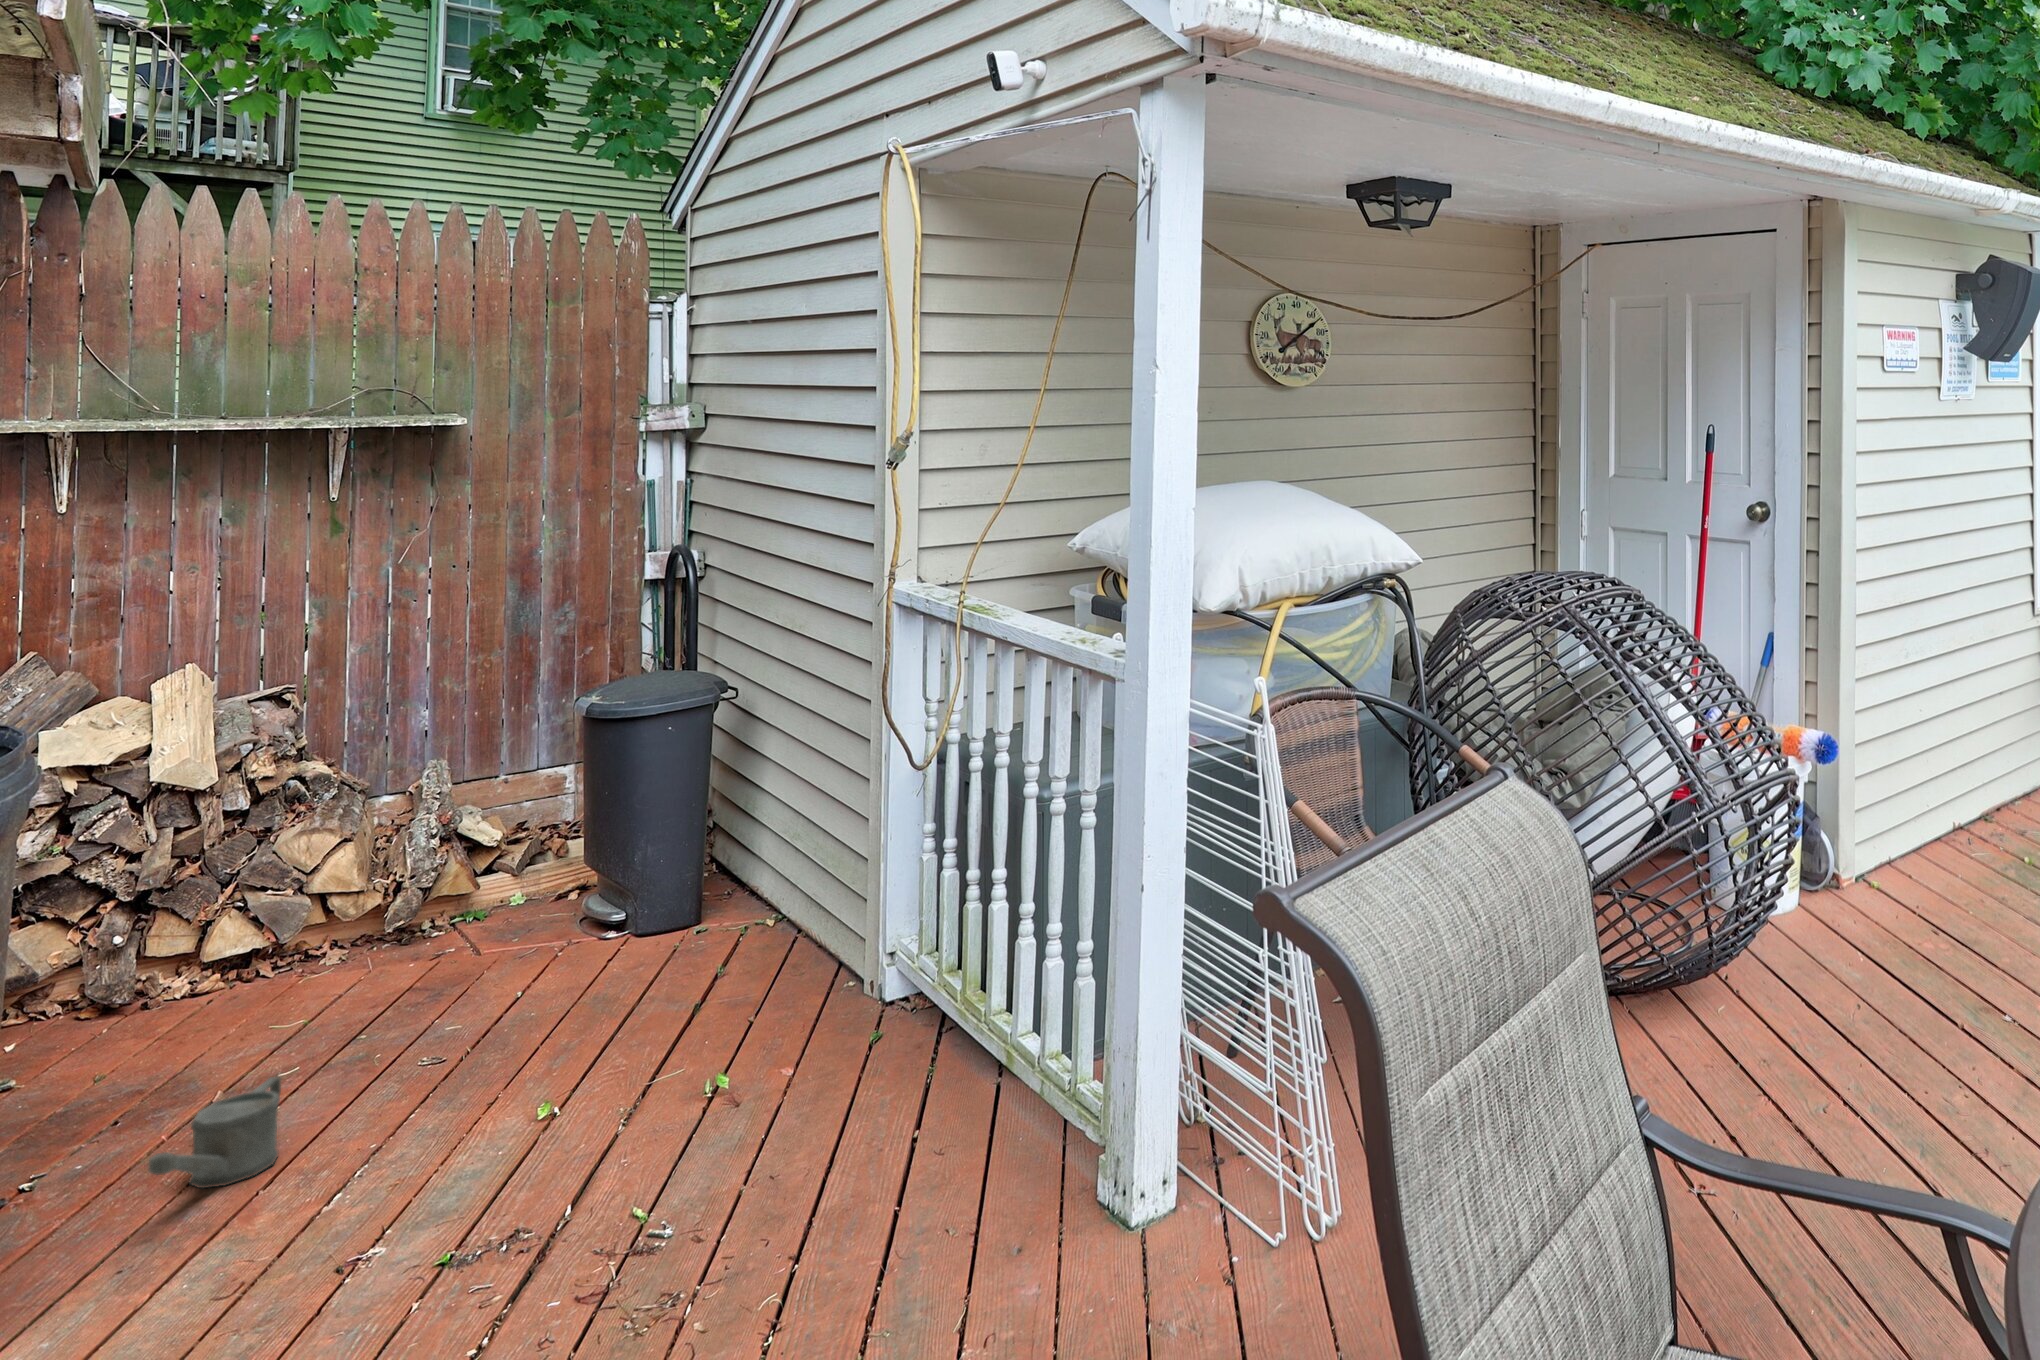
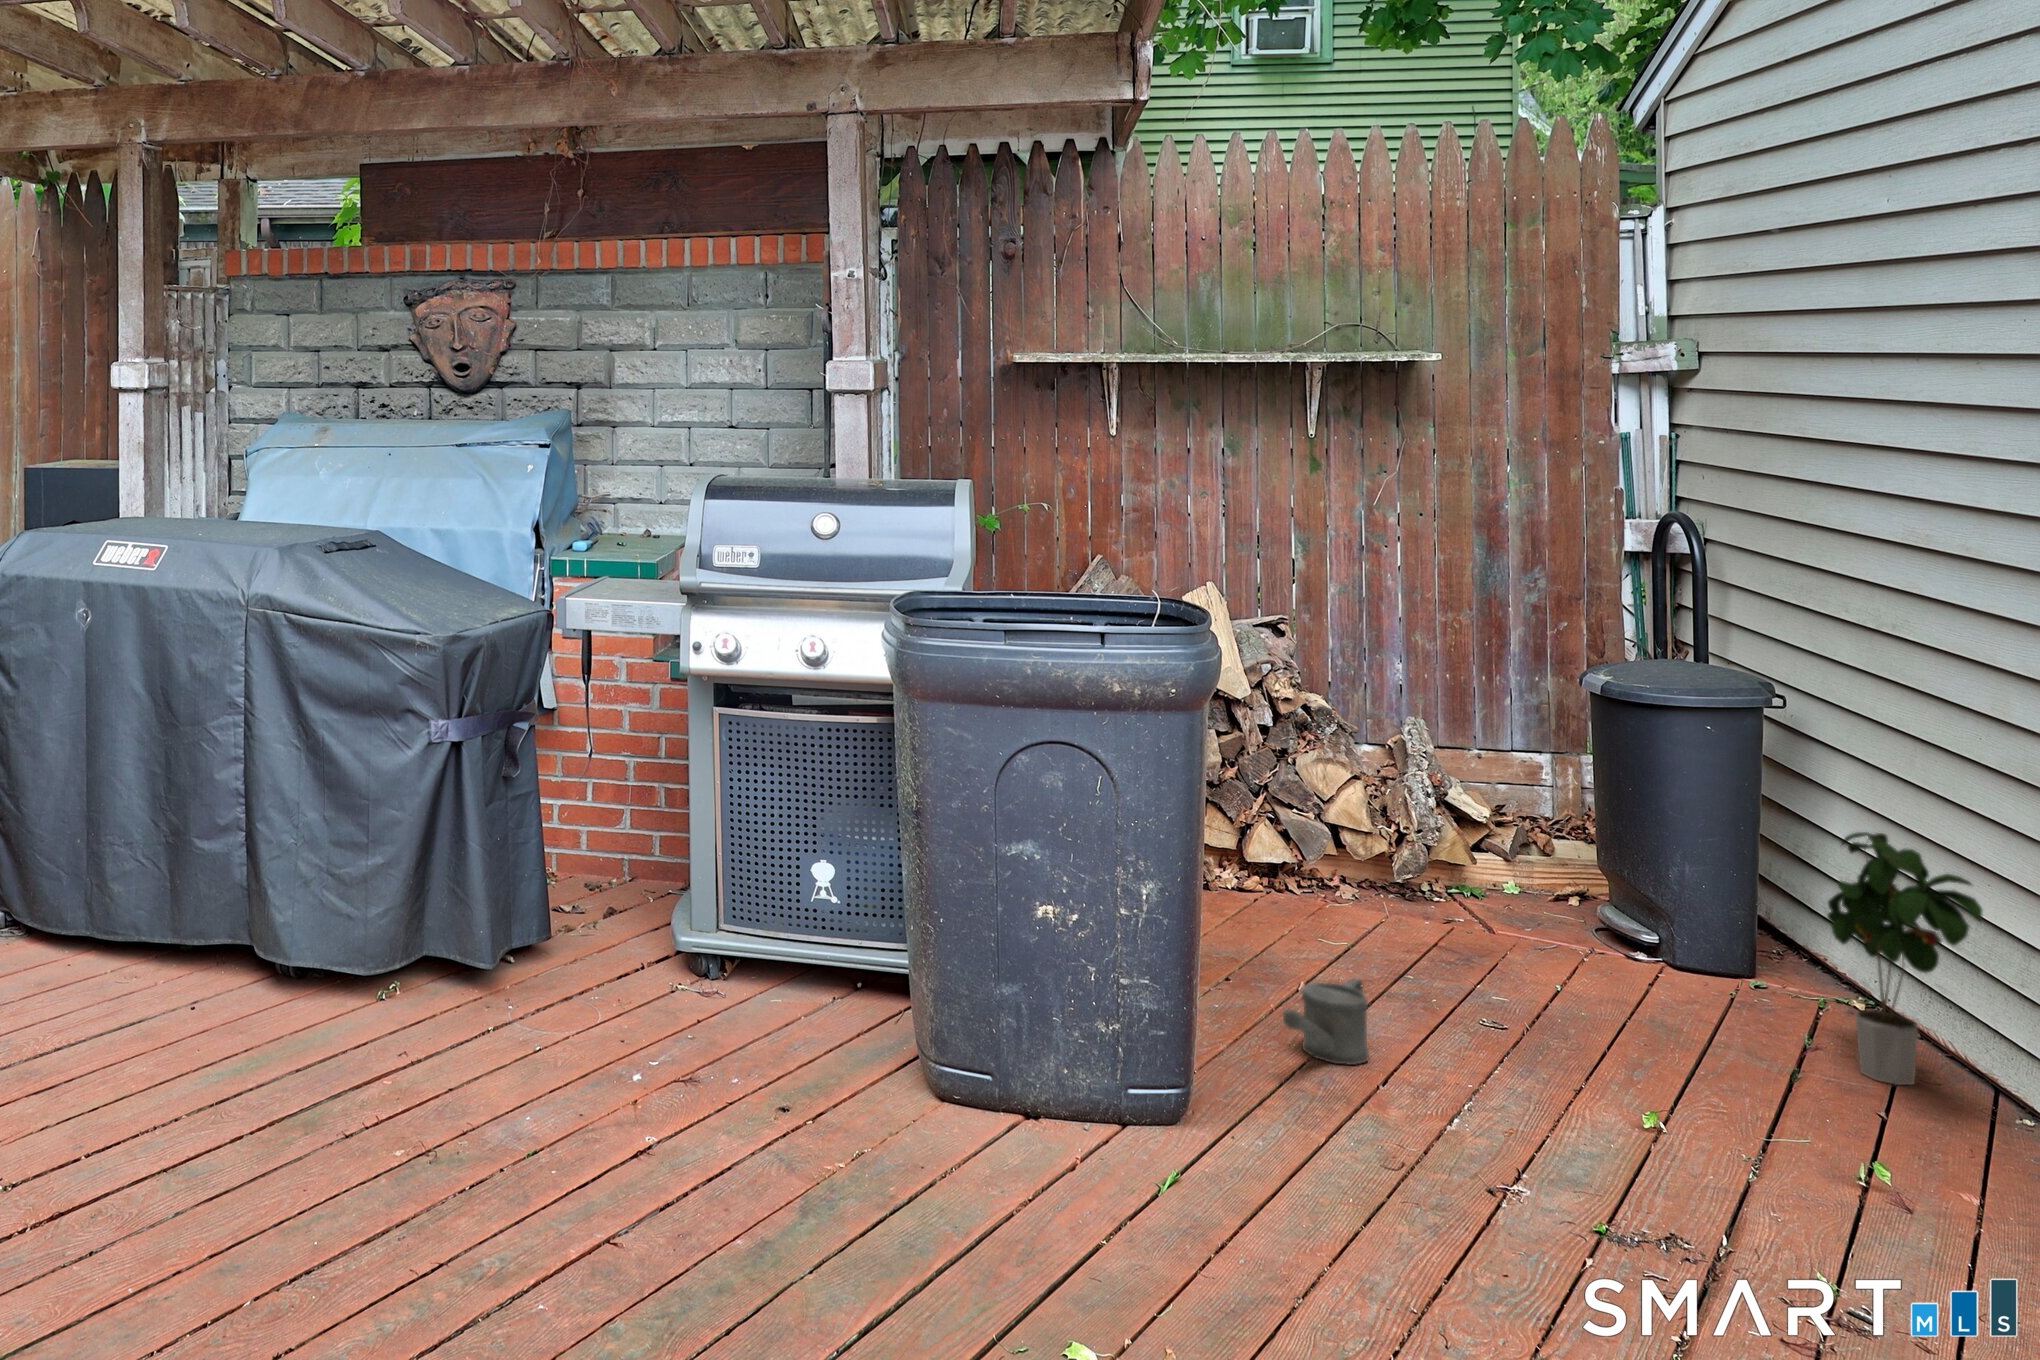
potted plant: none [749,787,843,983] -> present [1827,832,1983,1085]

